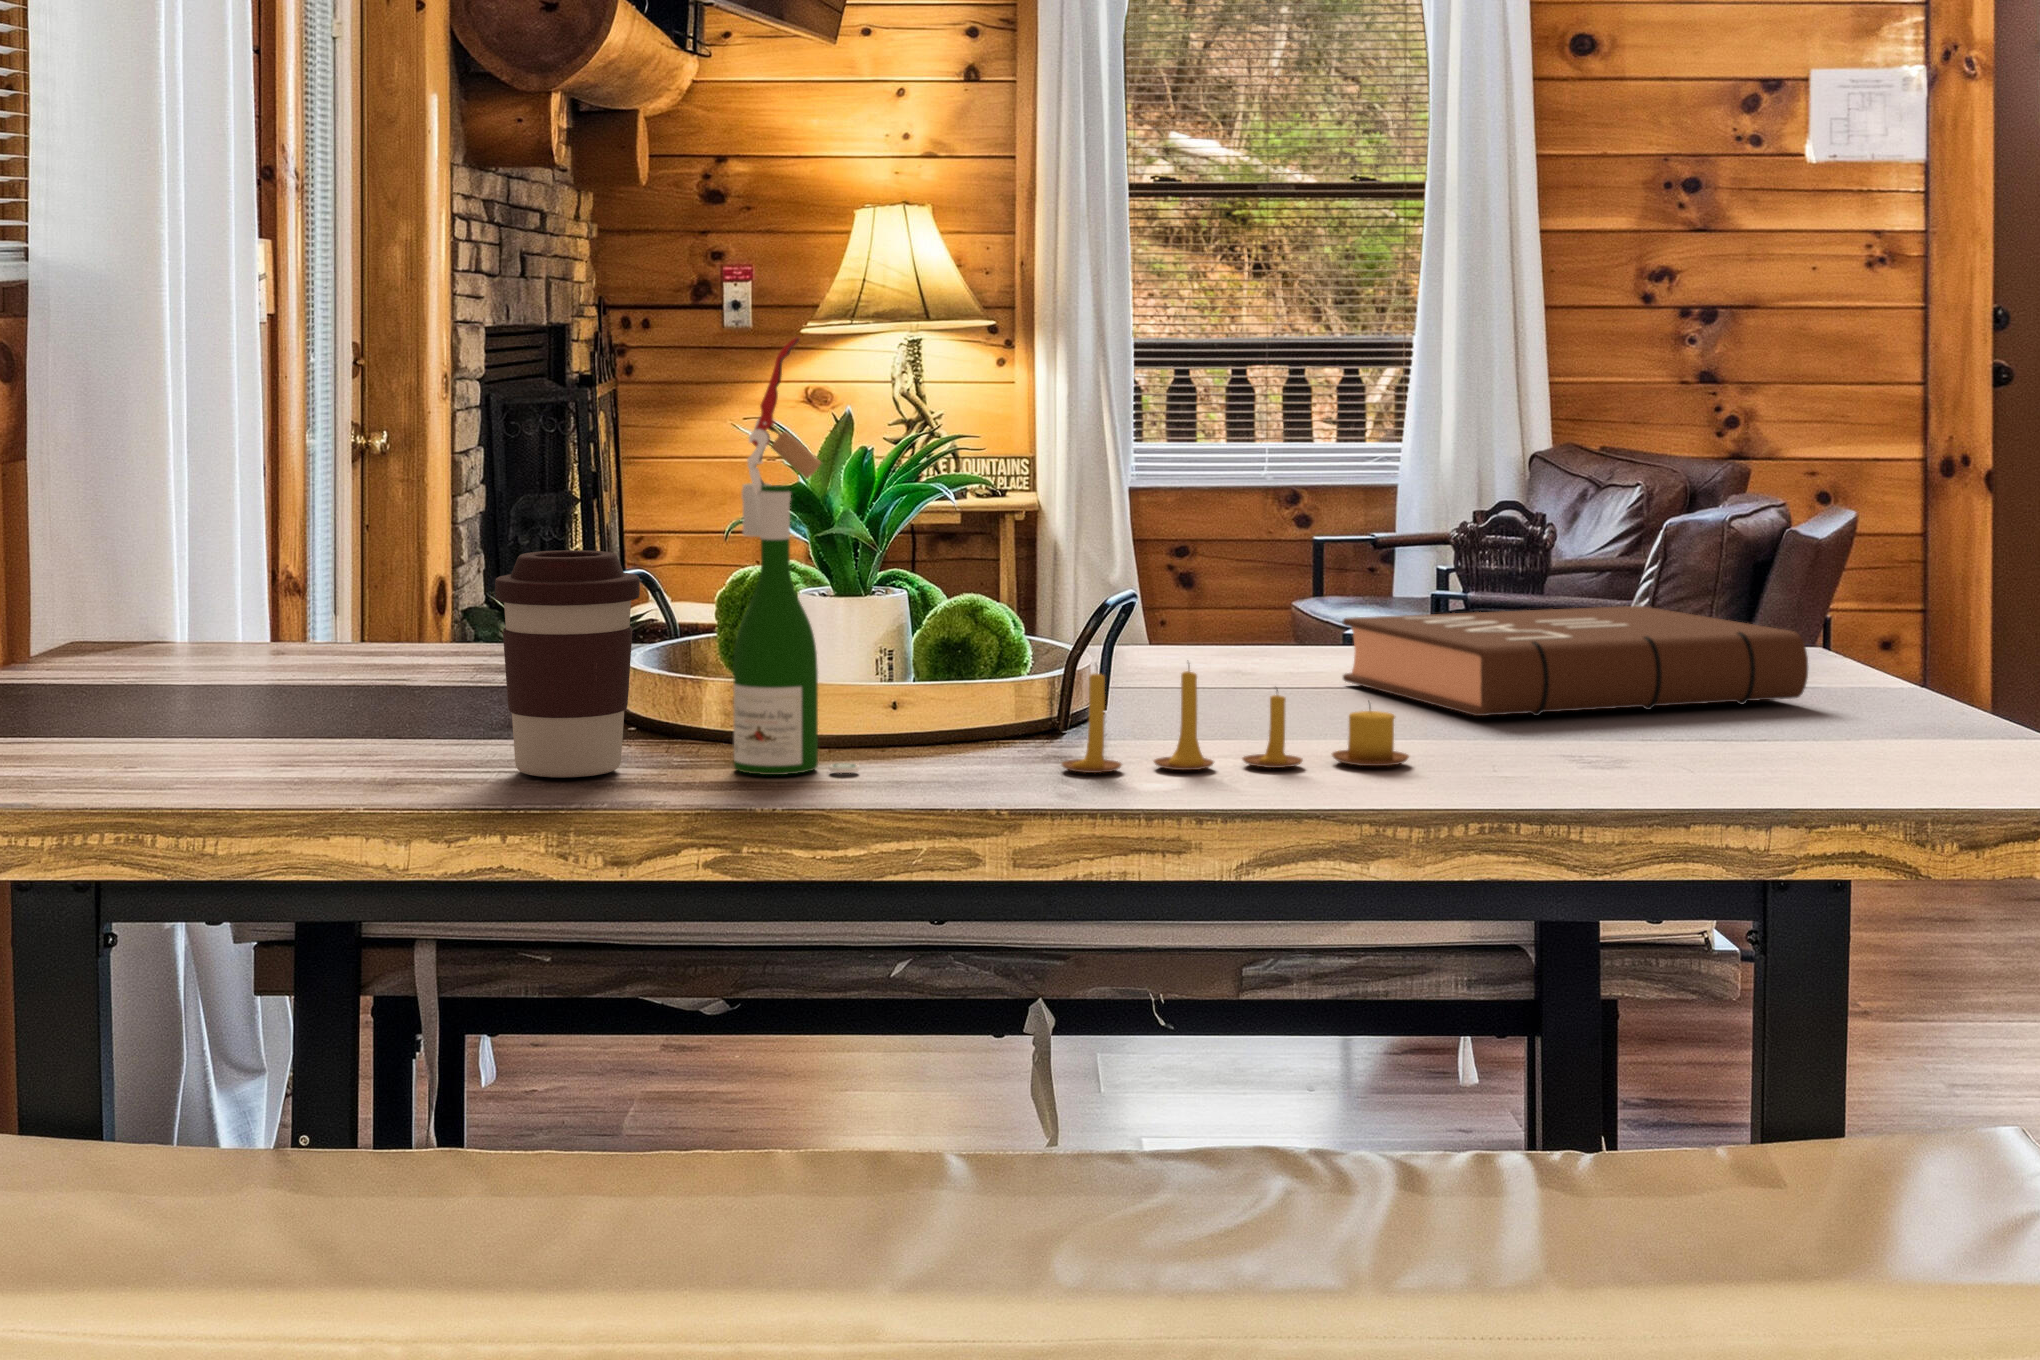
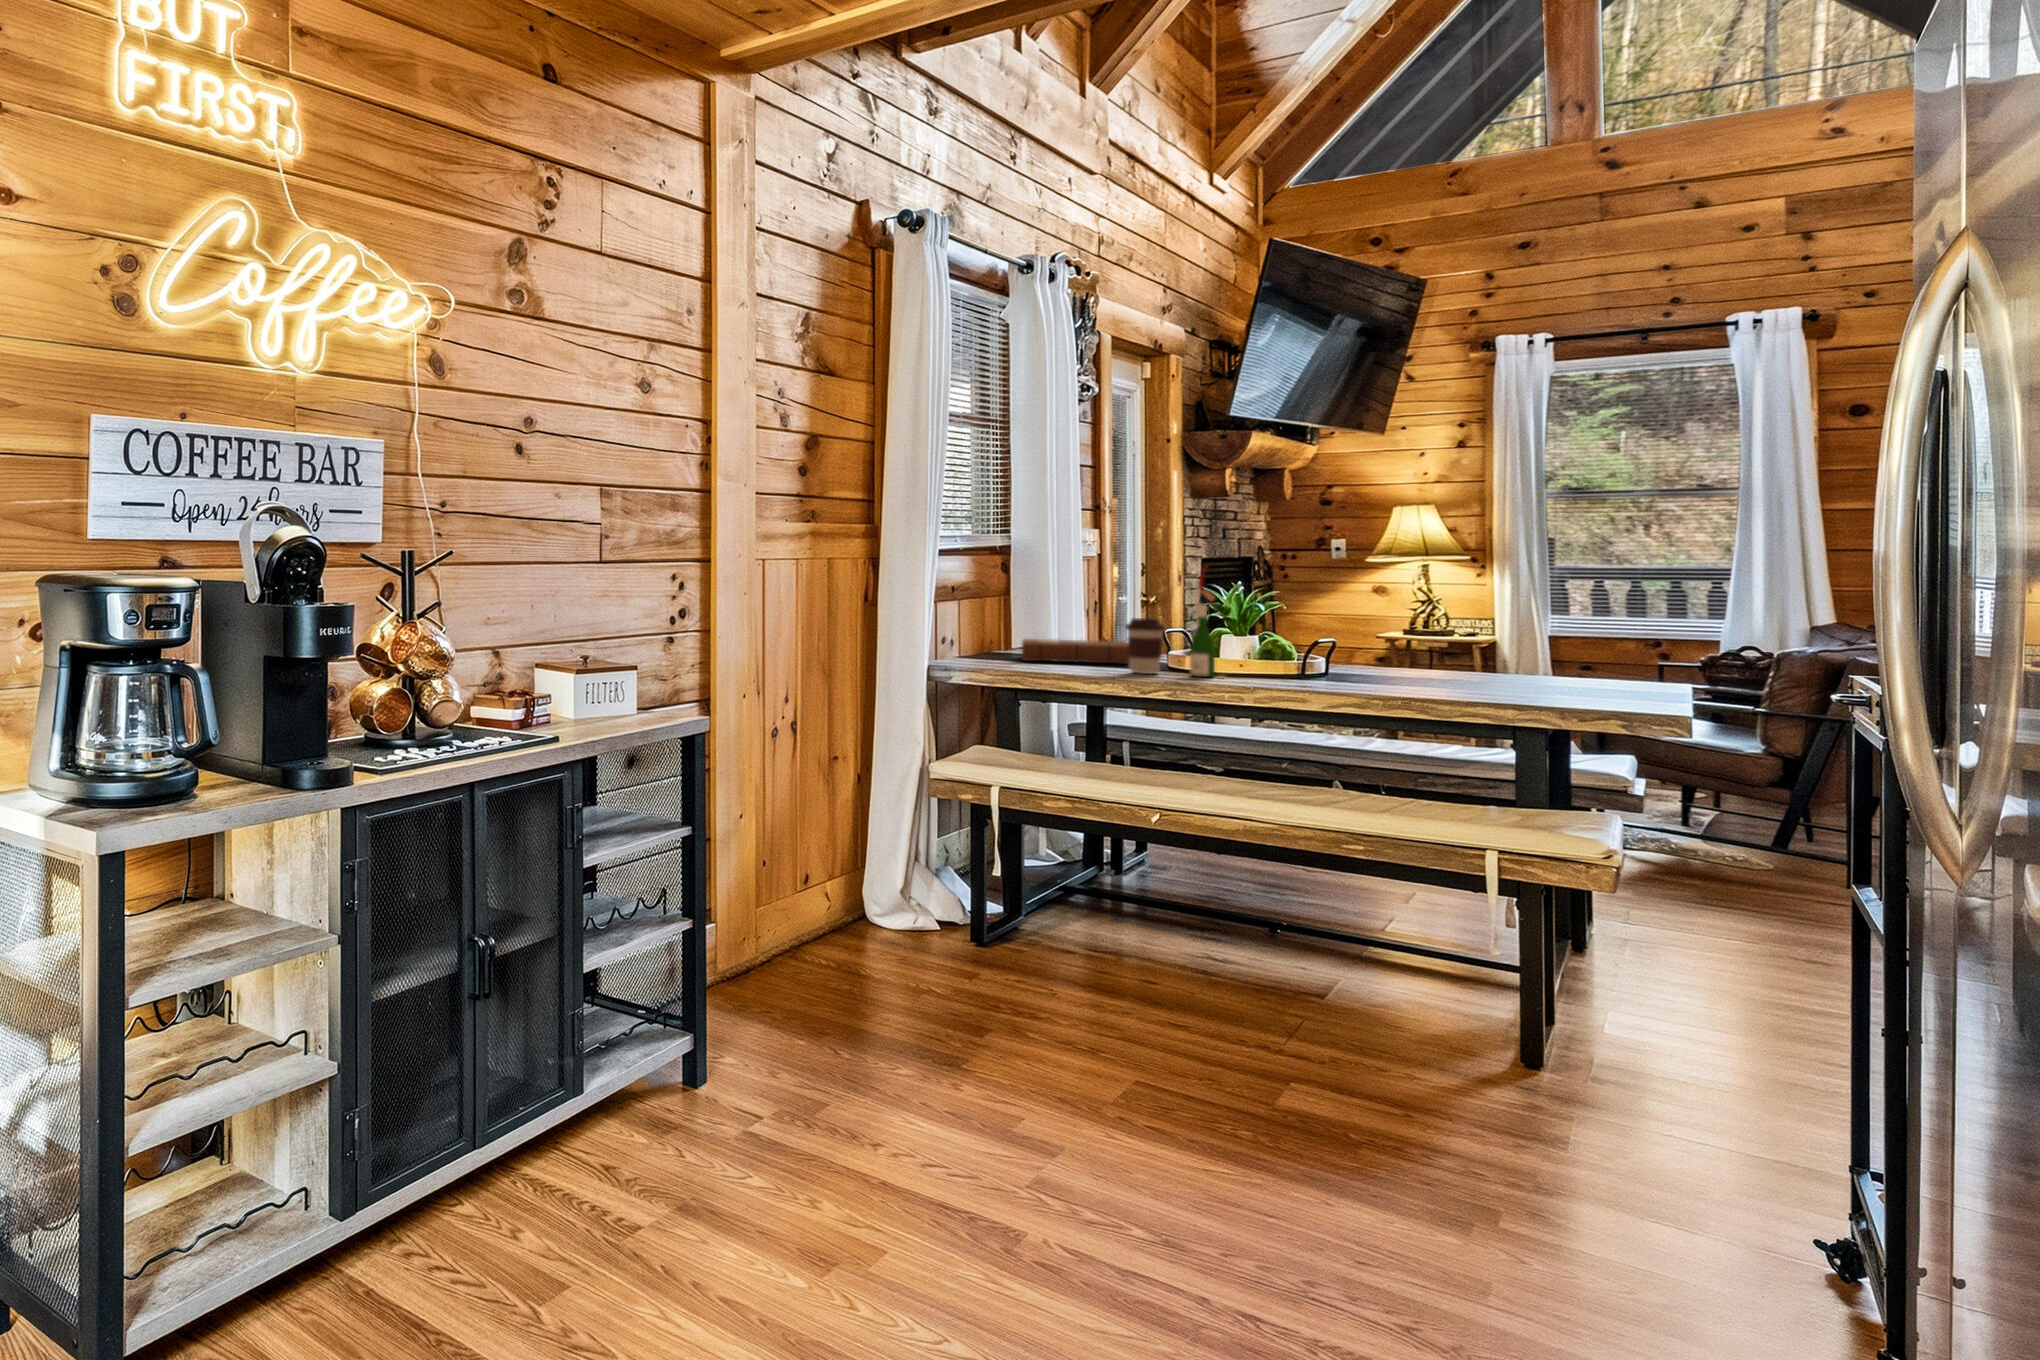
book: present [1343,606,1808,716] -> present [1022,639,1130,664]
candle: present [1062,667,1409,773] -> none [1286,653,1402,687]

